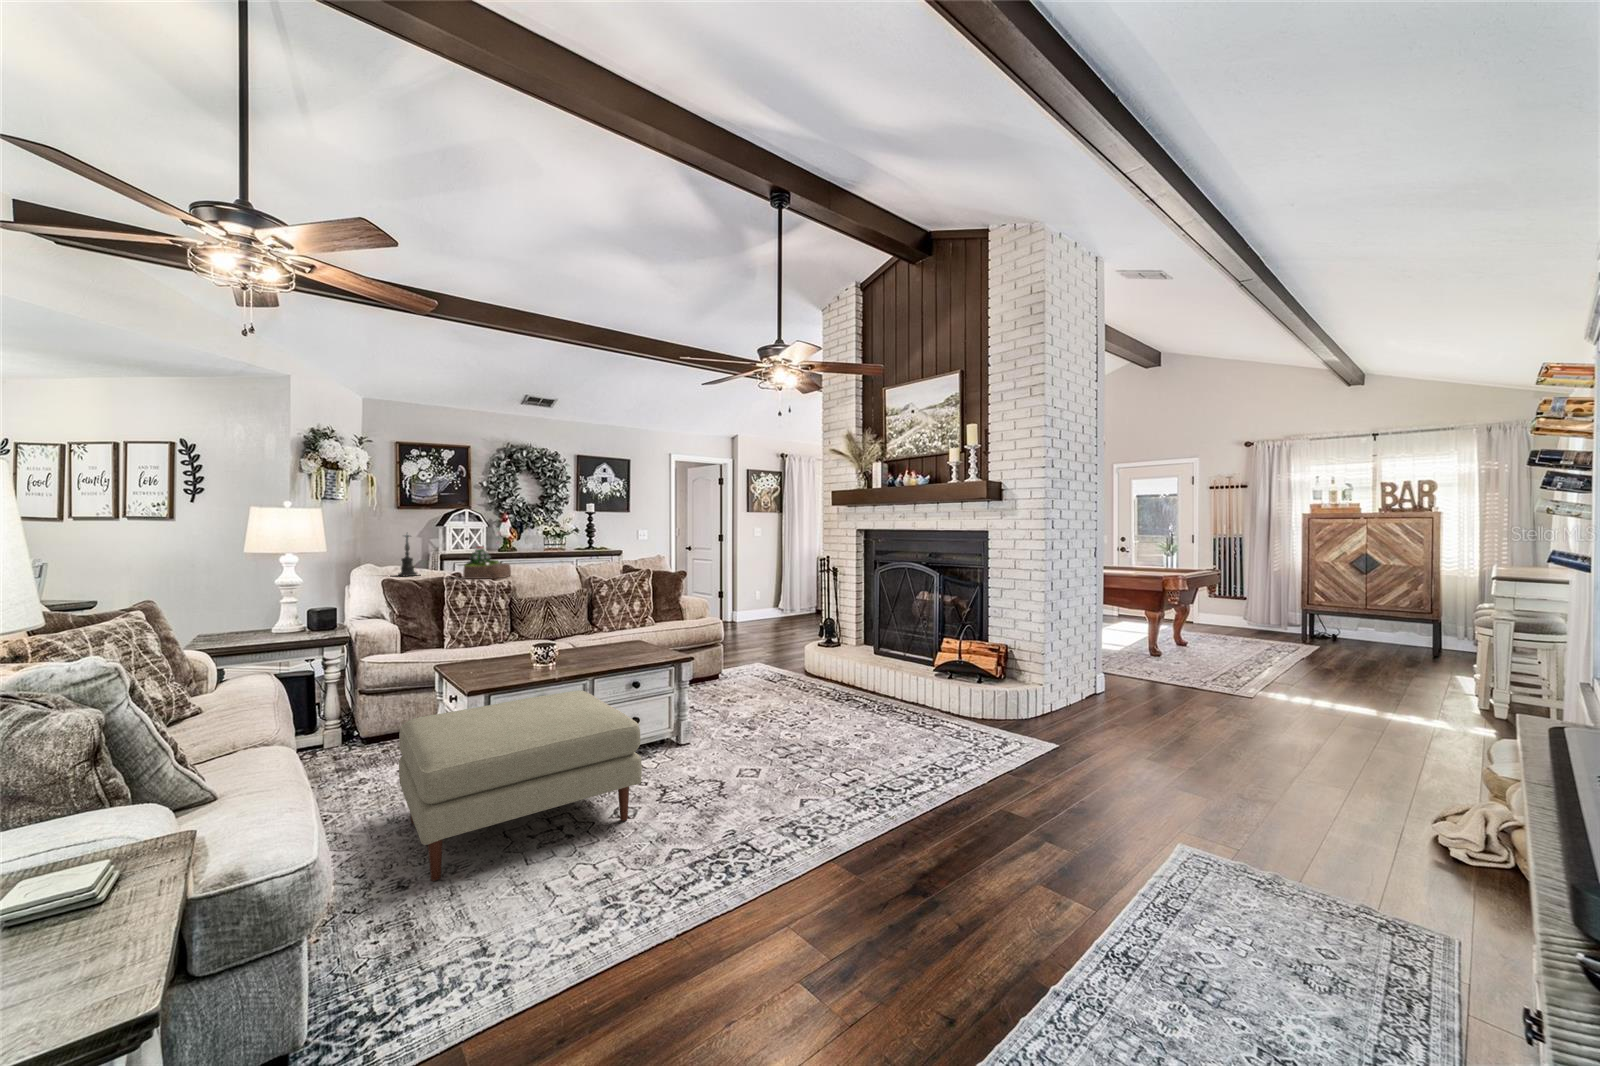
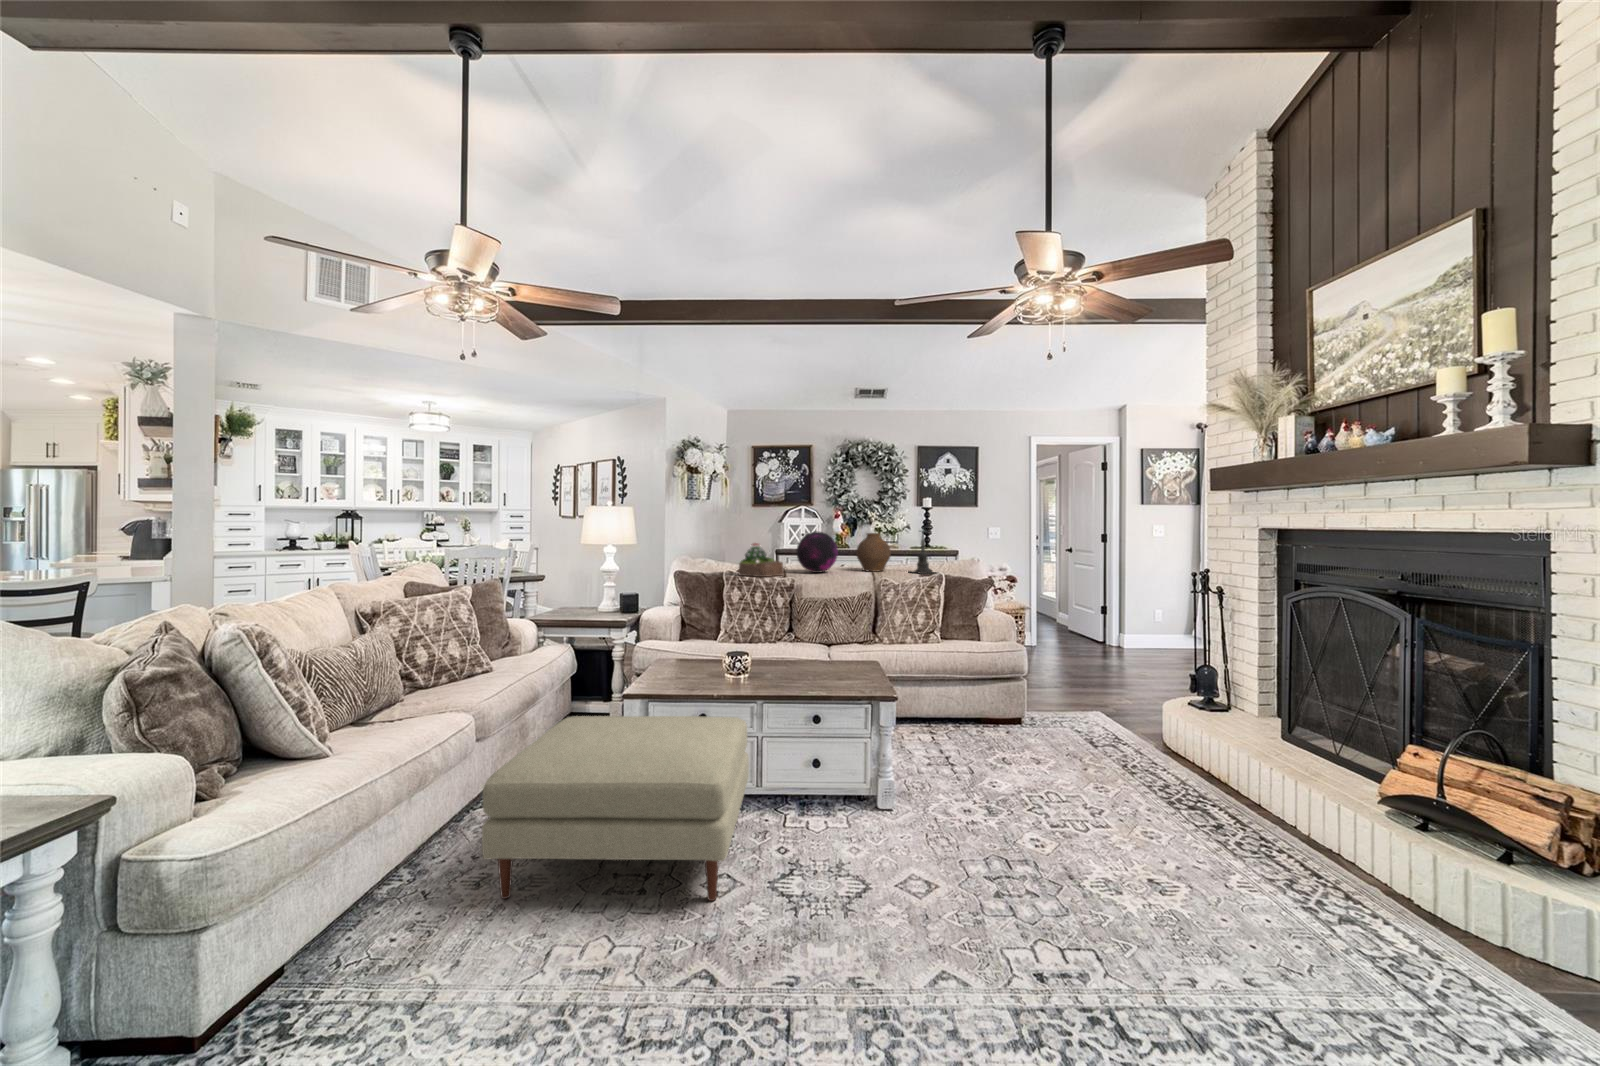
candle holder: present [398,534,421,576] -> present [914,529,932,574]
decorative orb: none [517,534,559,573] -> present [797,532,838,573]
vase: none [570,535,602,569] -> present [856,533,891,572]

